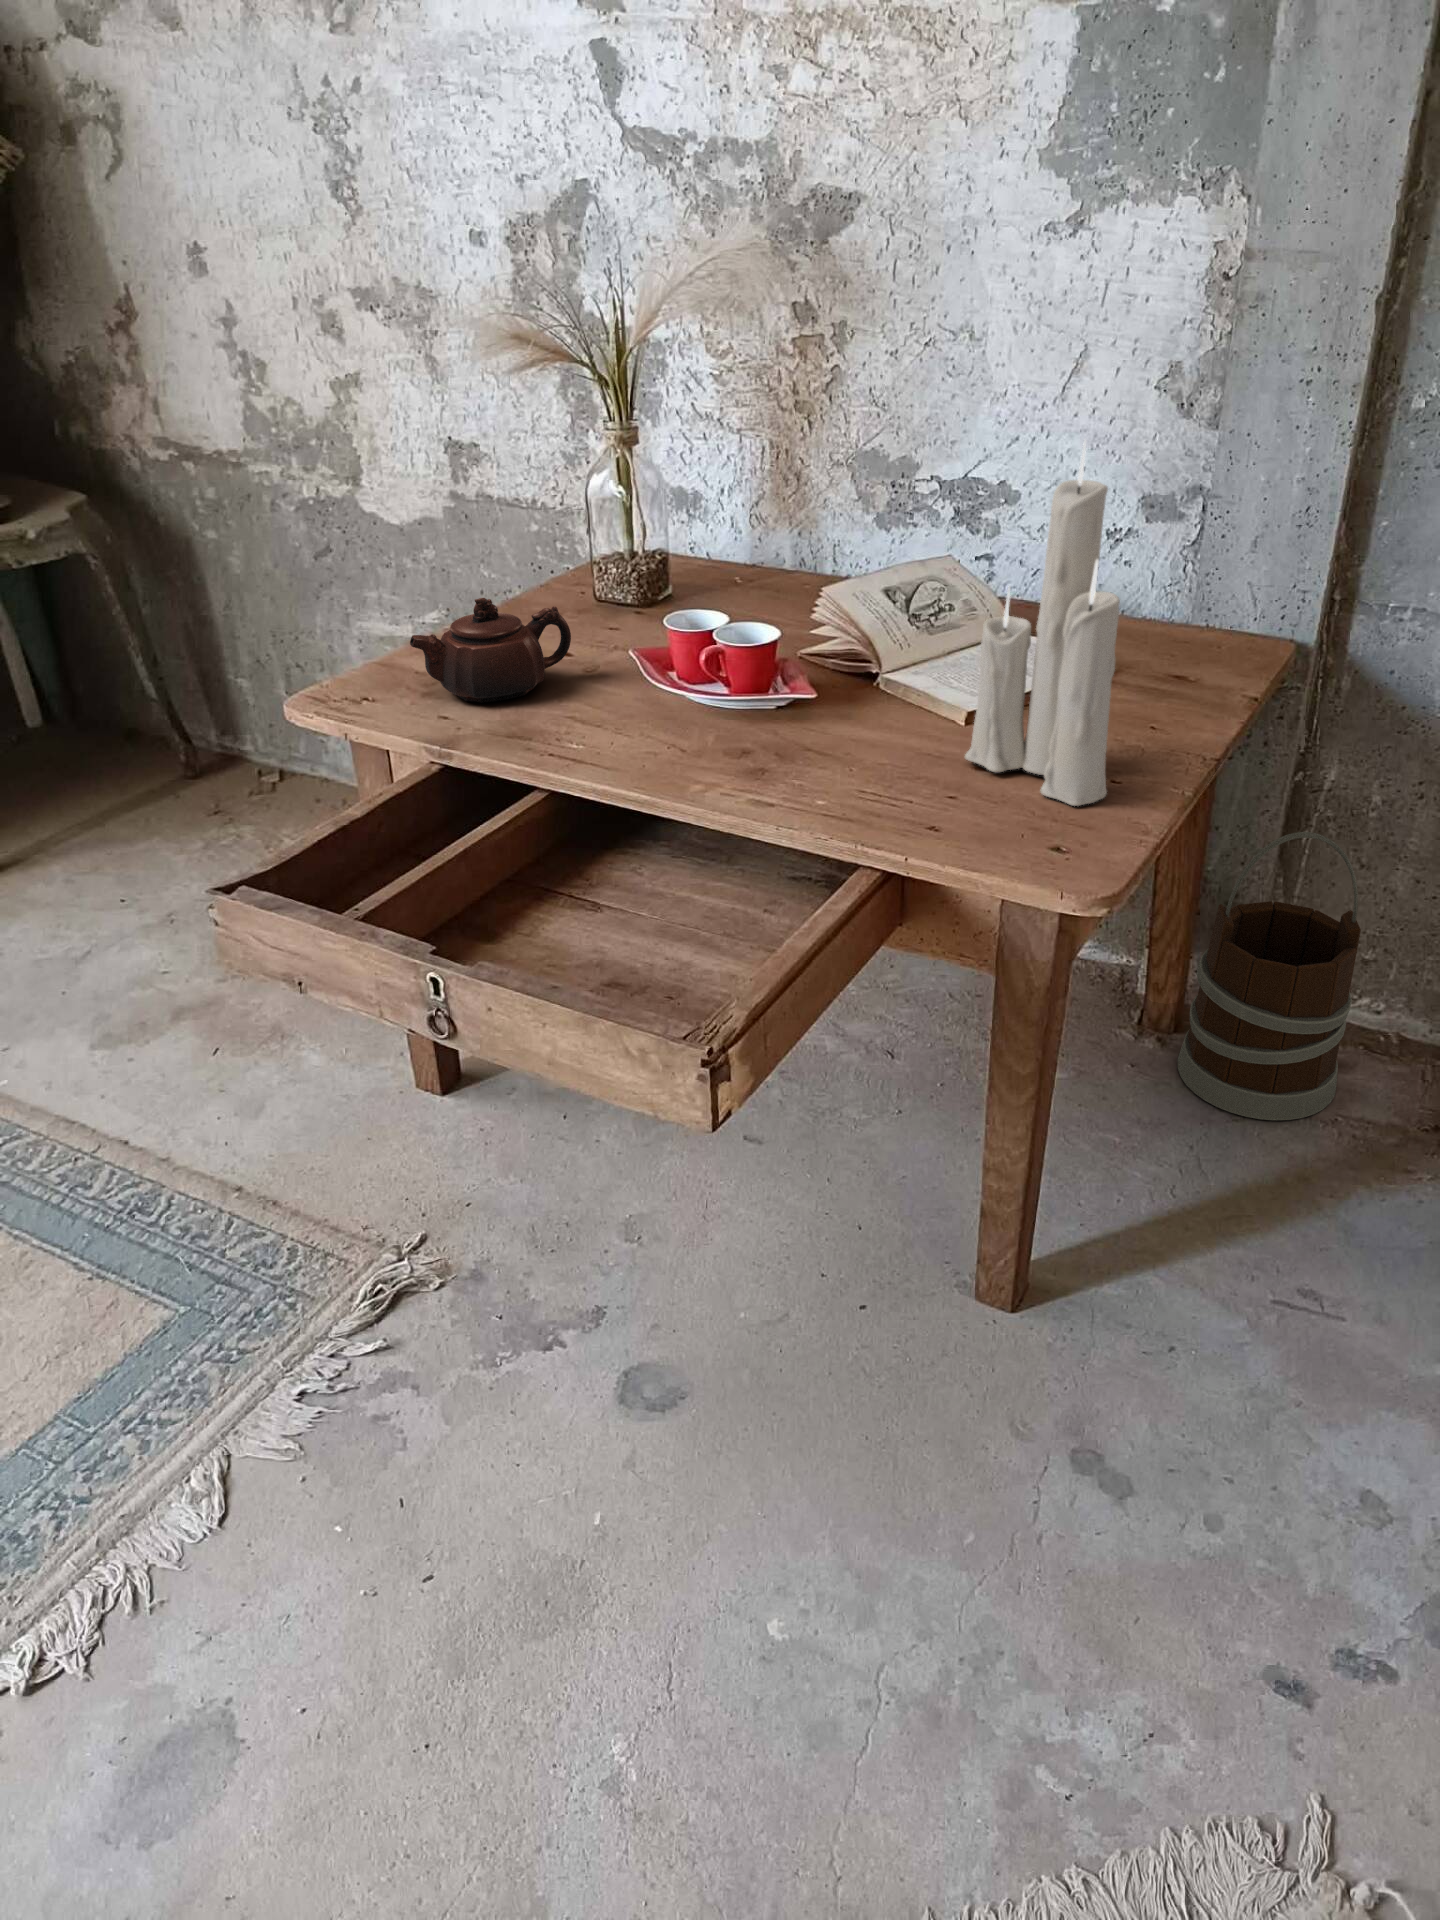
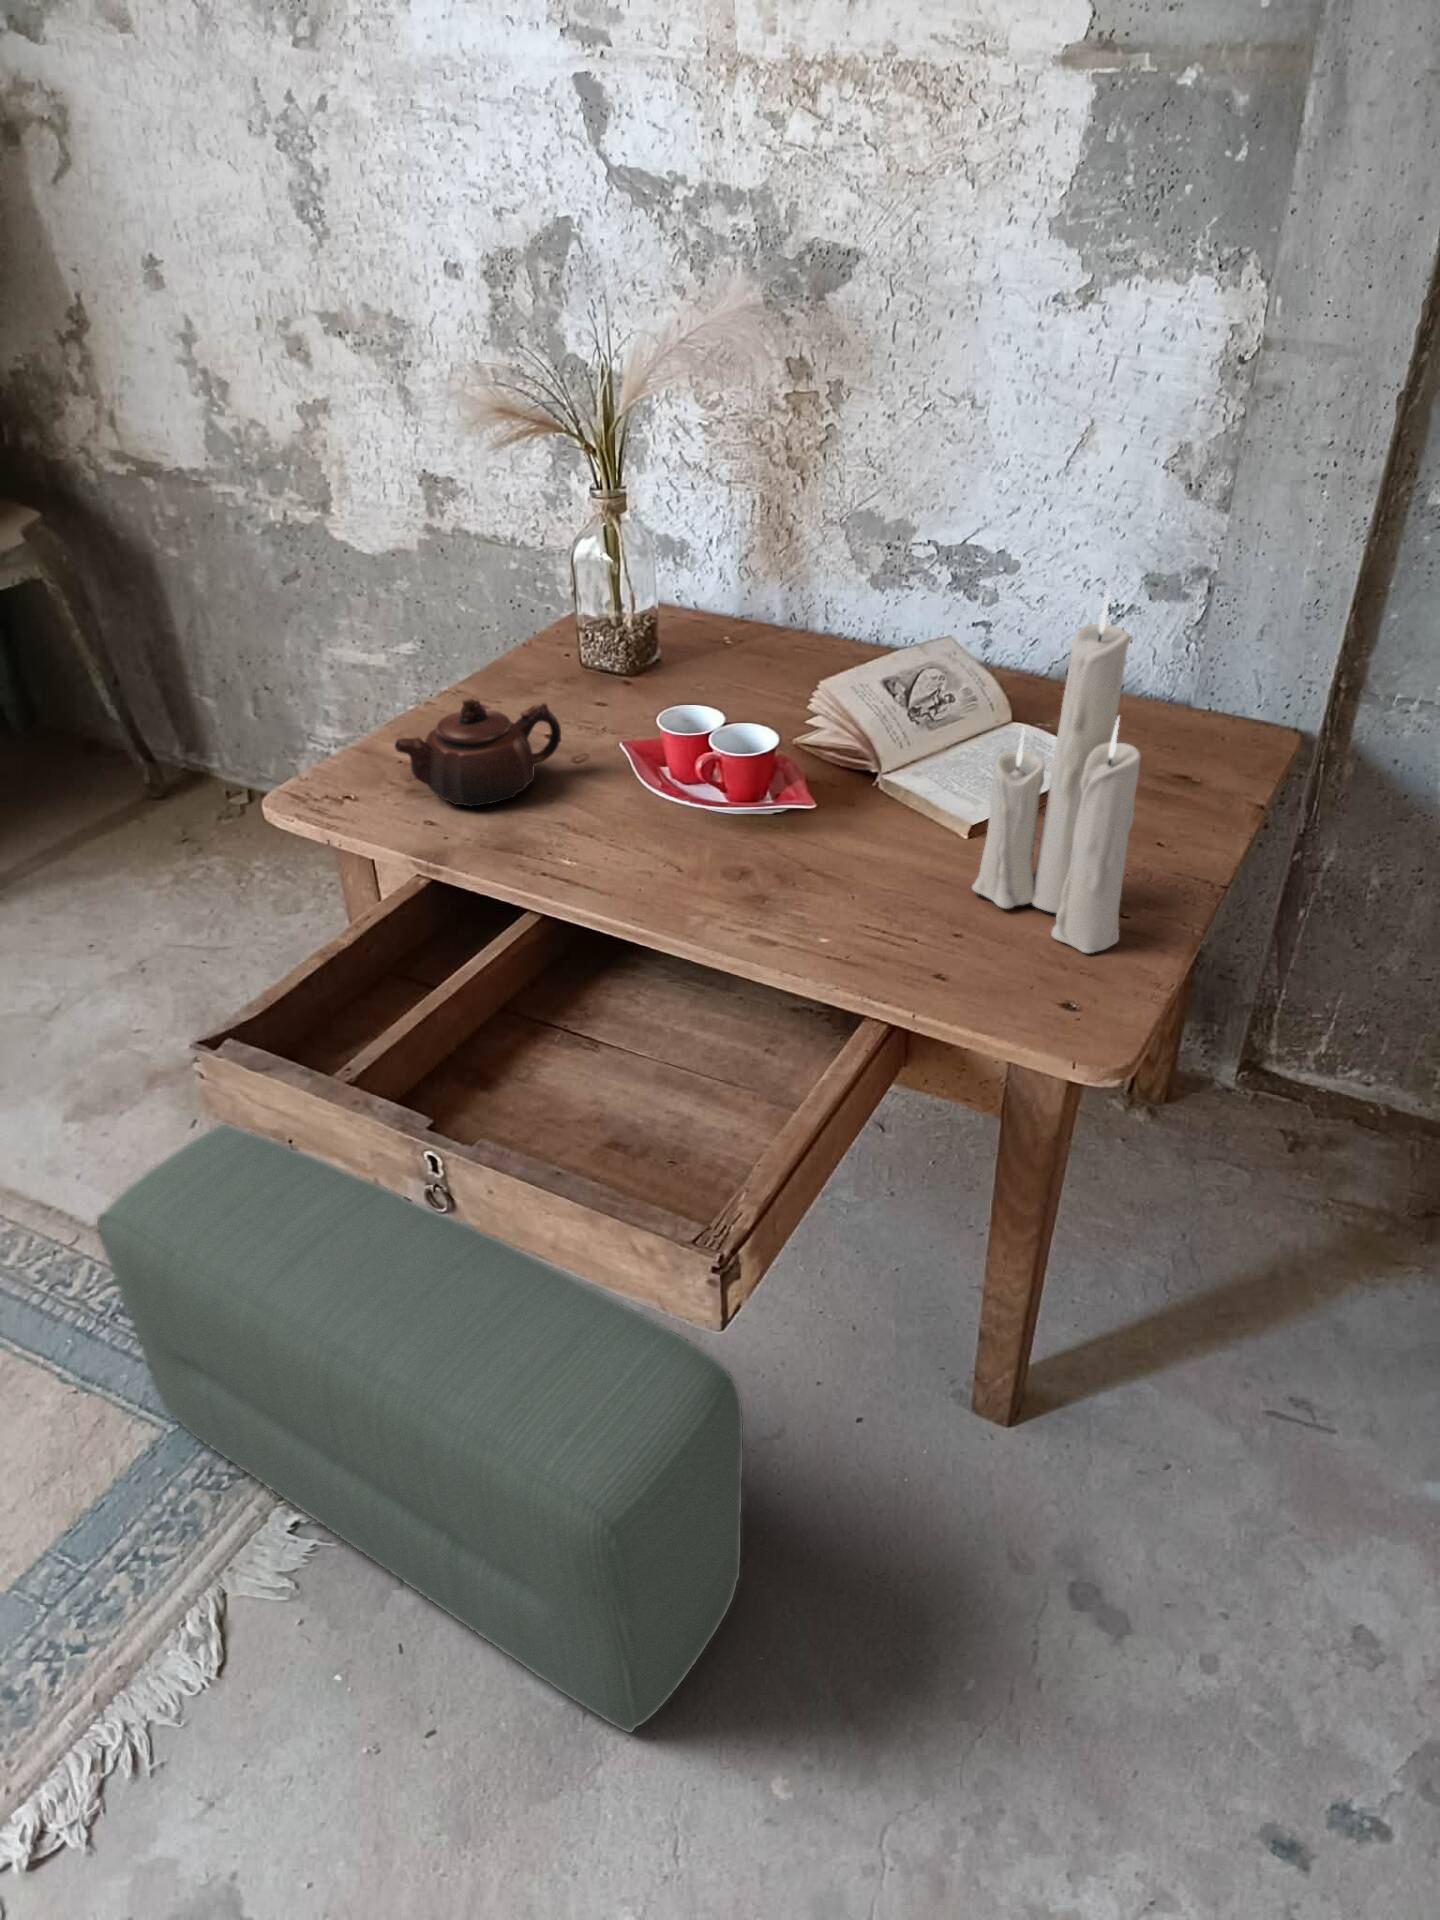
wooden bucket: present [1177,832,1361,1120] -> none [1166,926,1355,1204]
pouf: none [114,994,739,1575] -> present [97,1124,743,1732]

